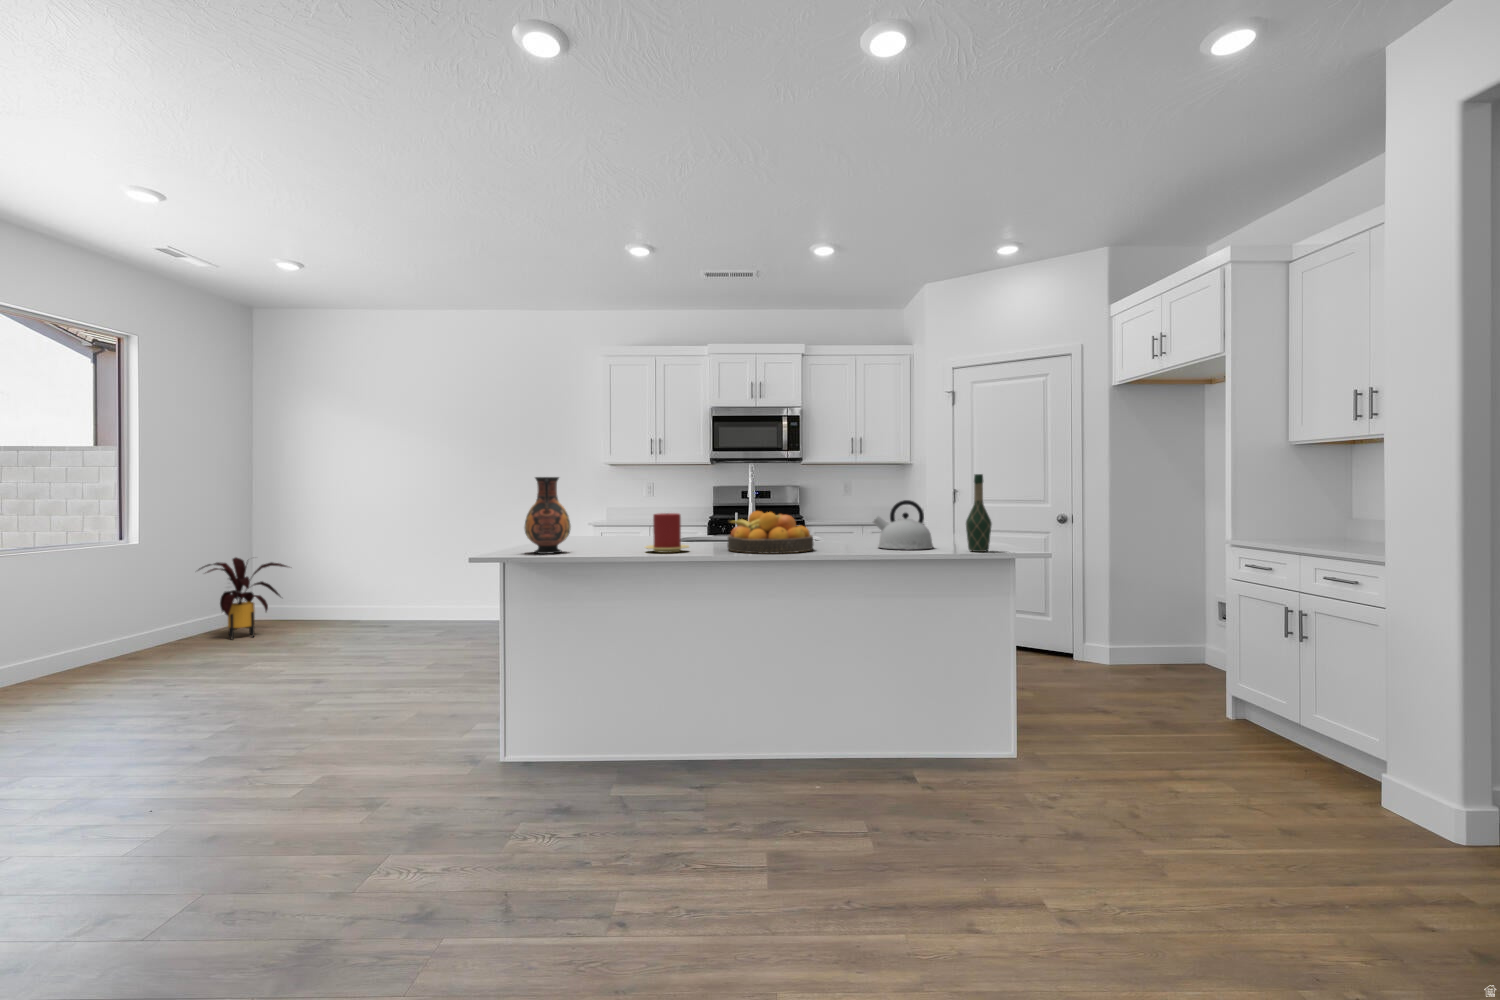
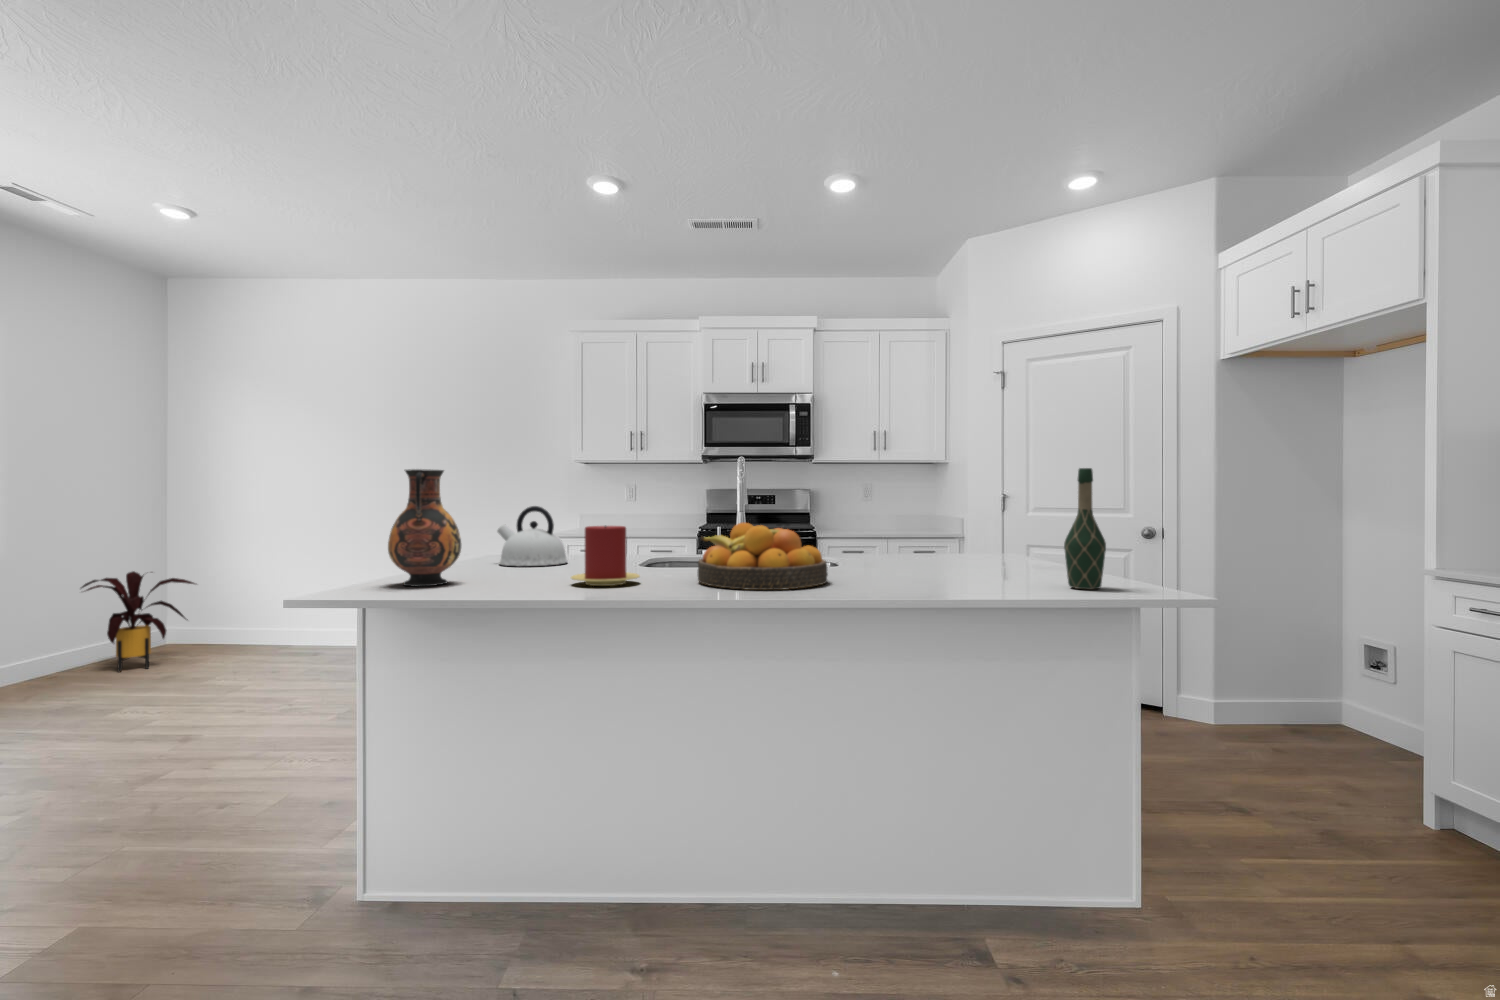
kettle: present [873,500,933,550] -> present [497,506,567,566]

